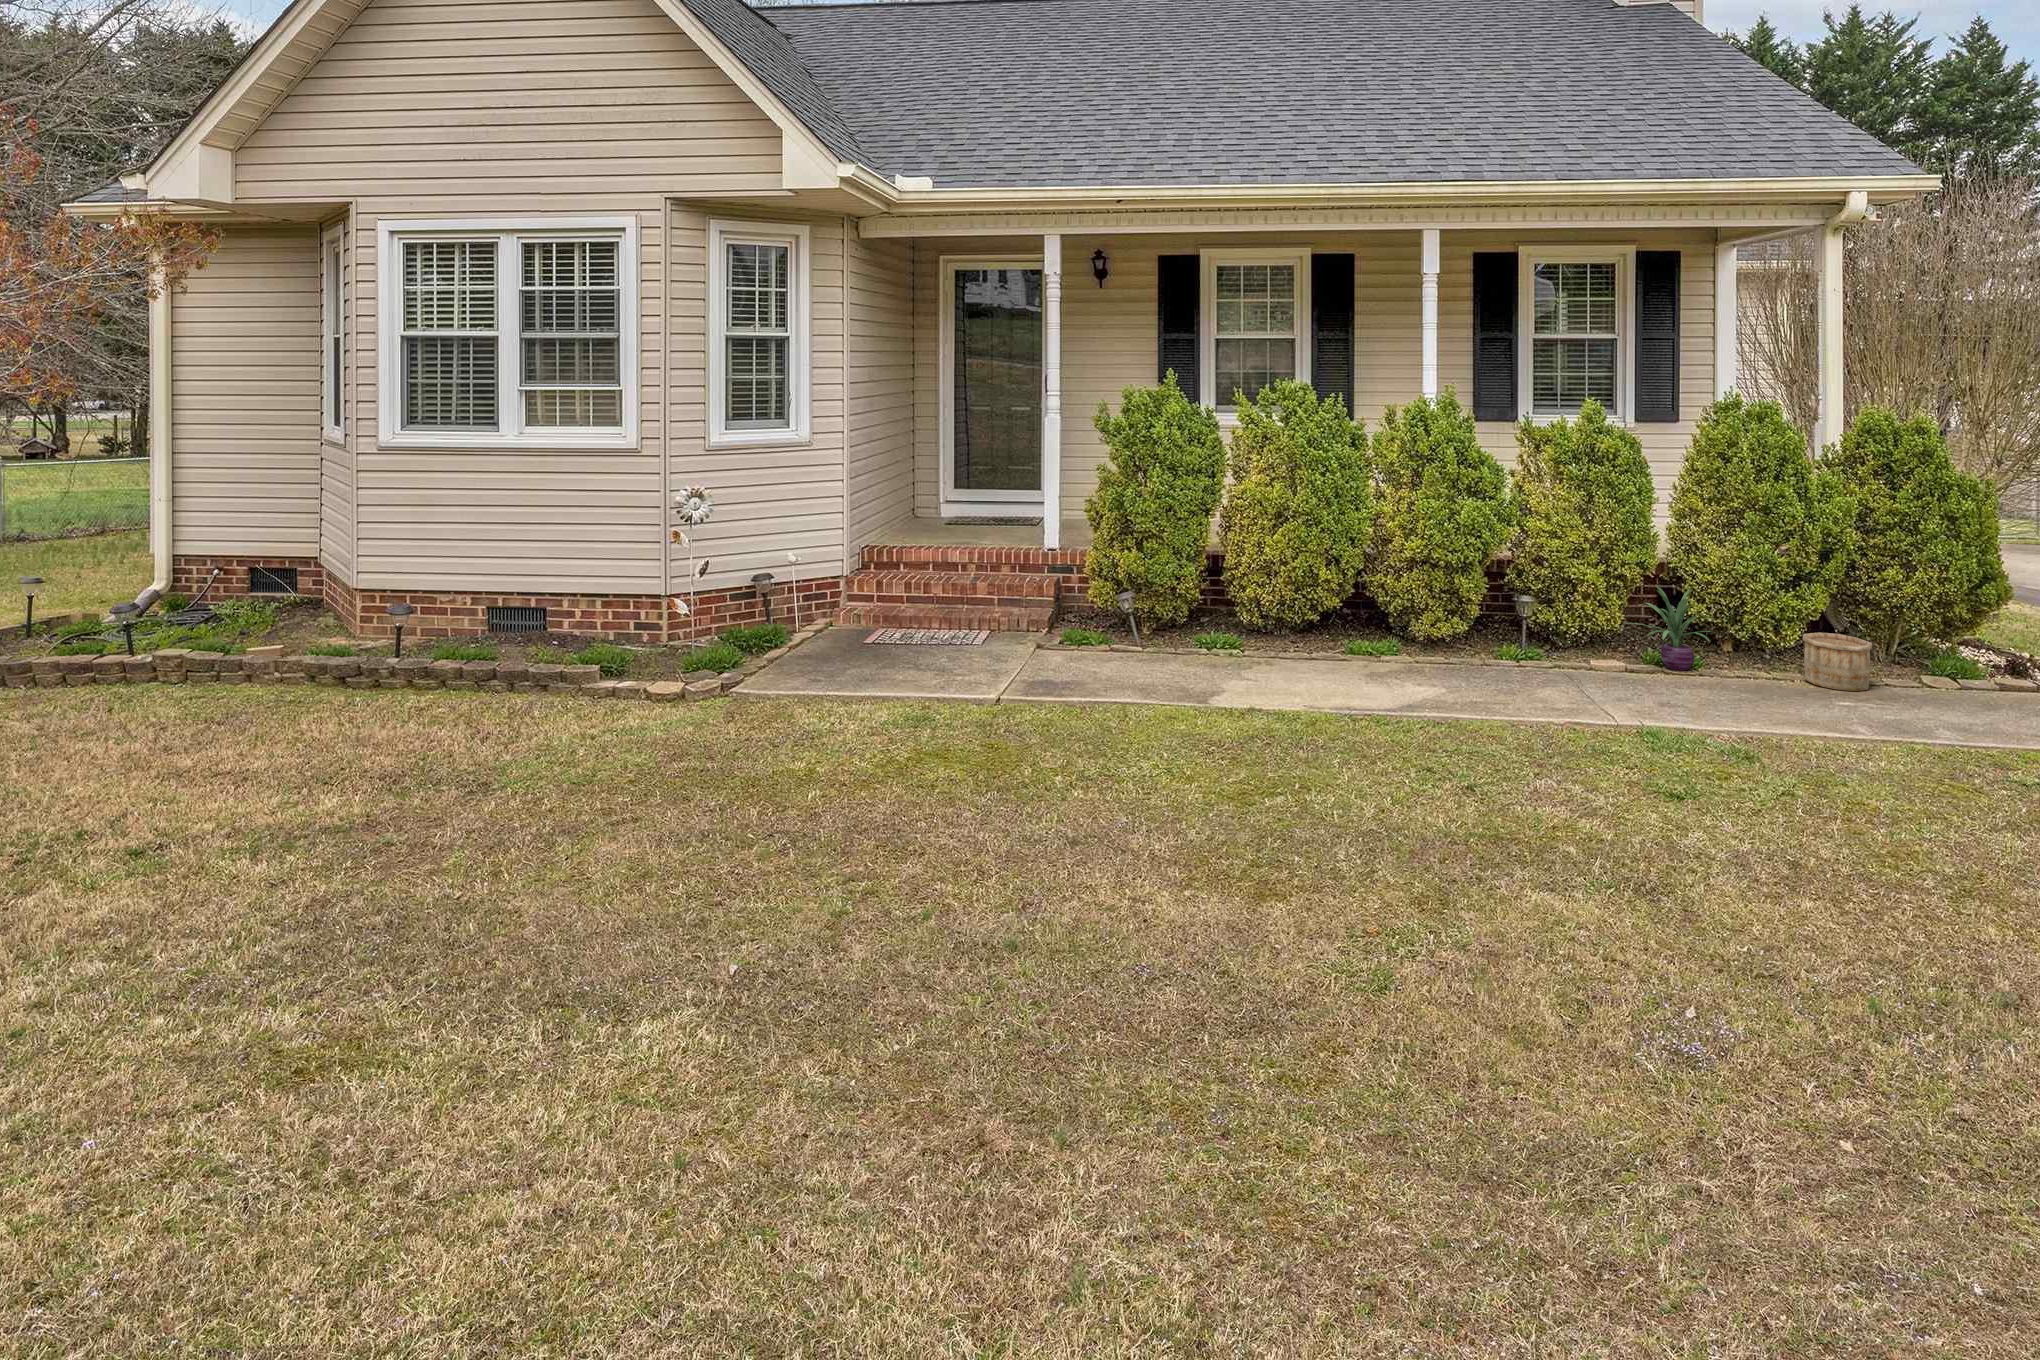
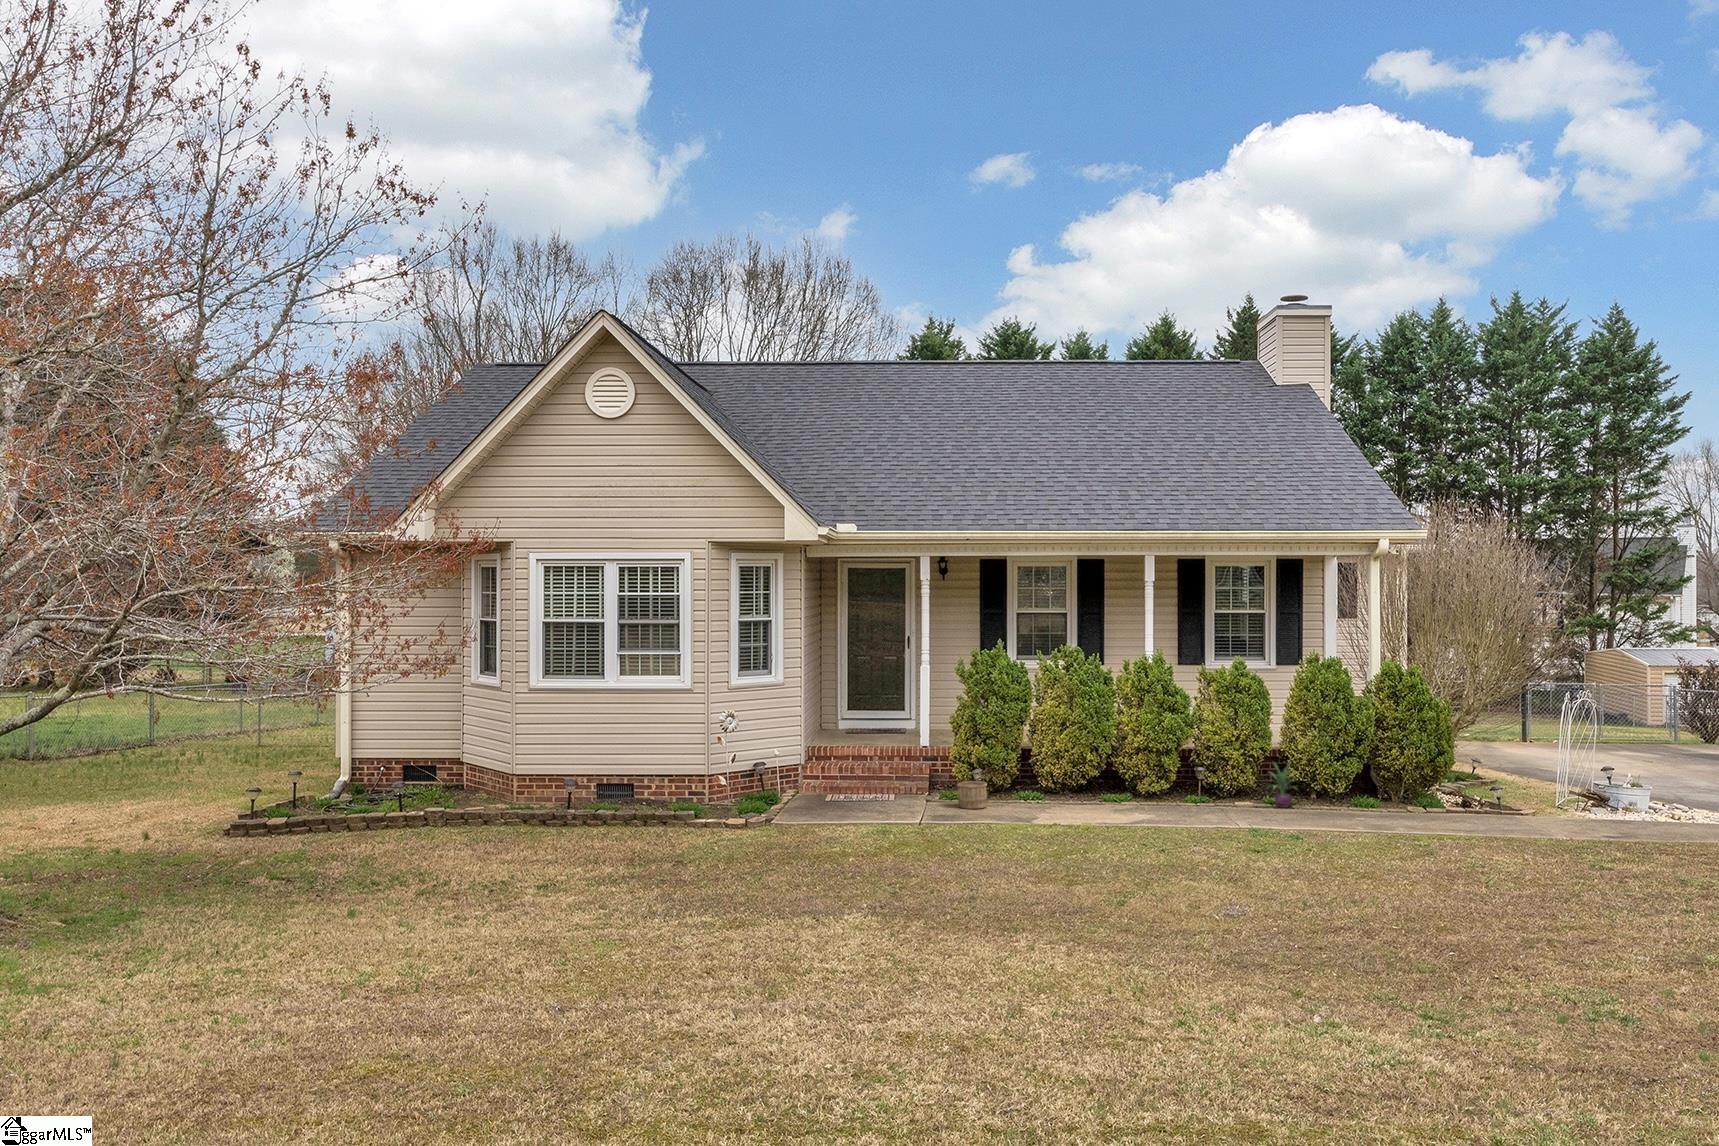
wooden bucket: present [1803,633,1872,691] -> present [957,781,987,809]

